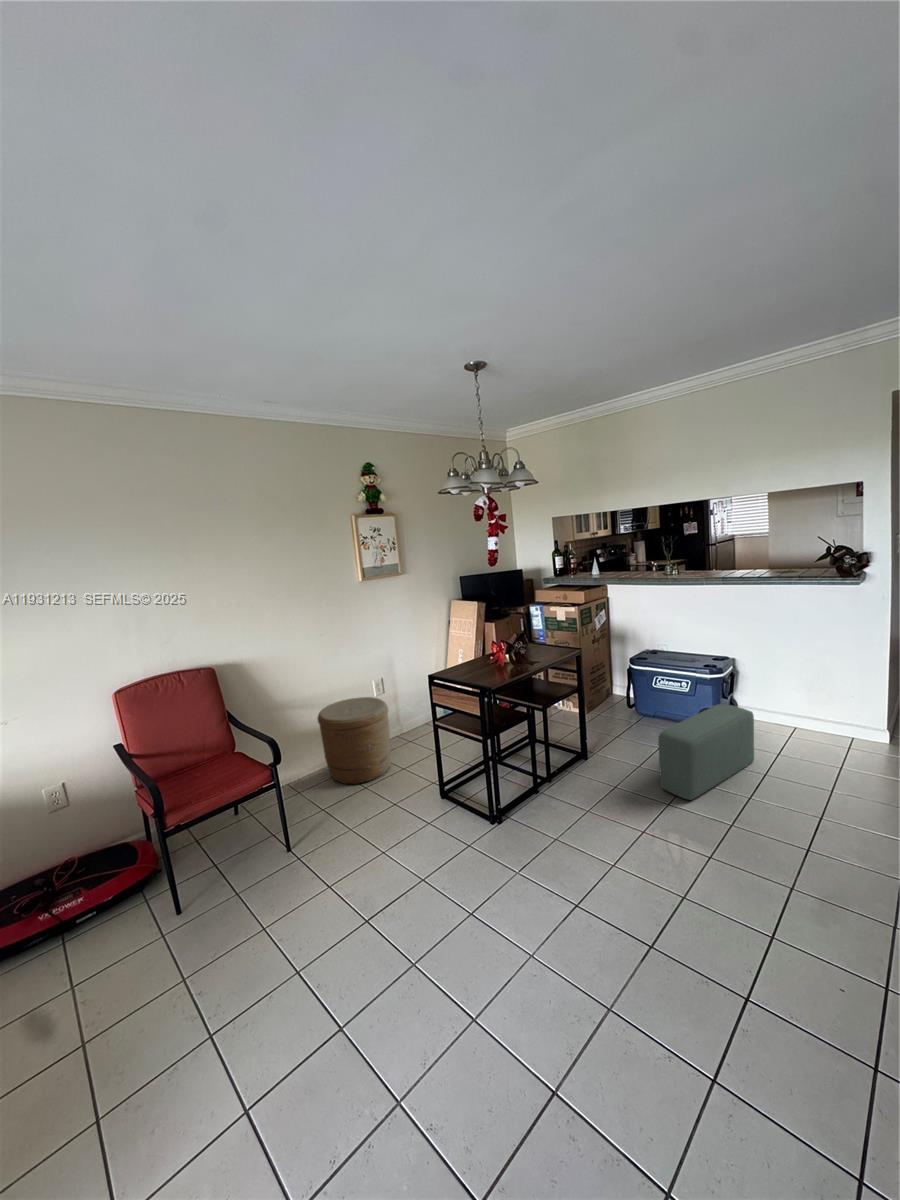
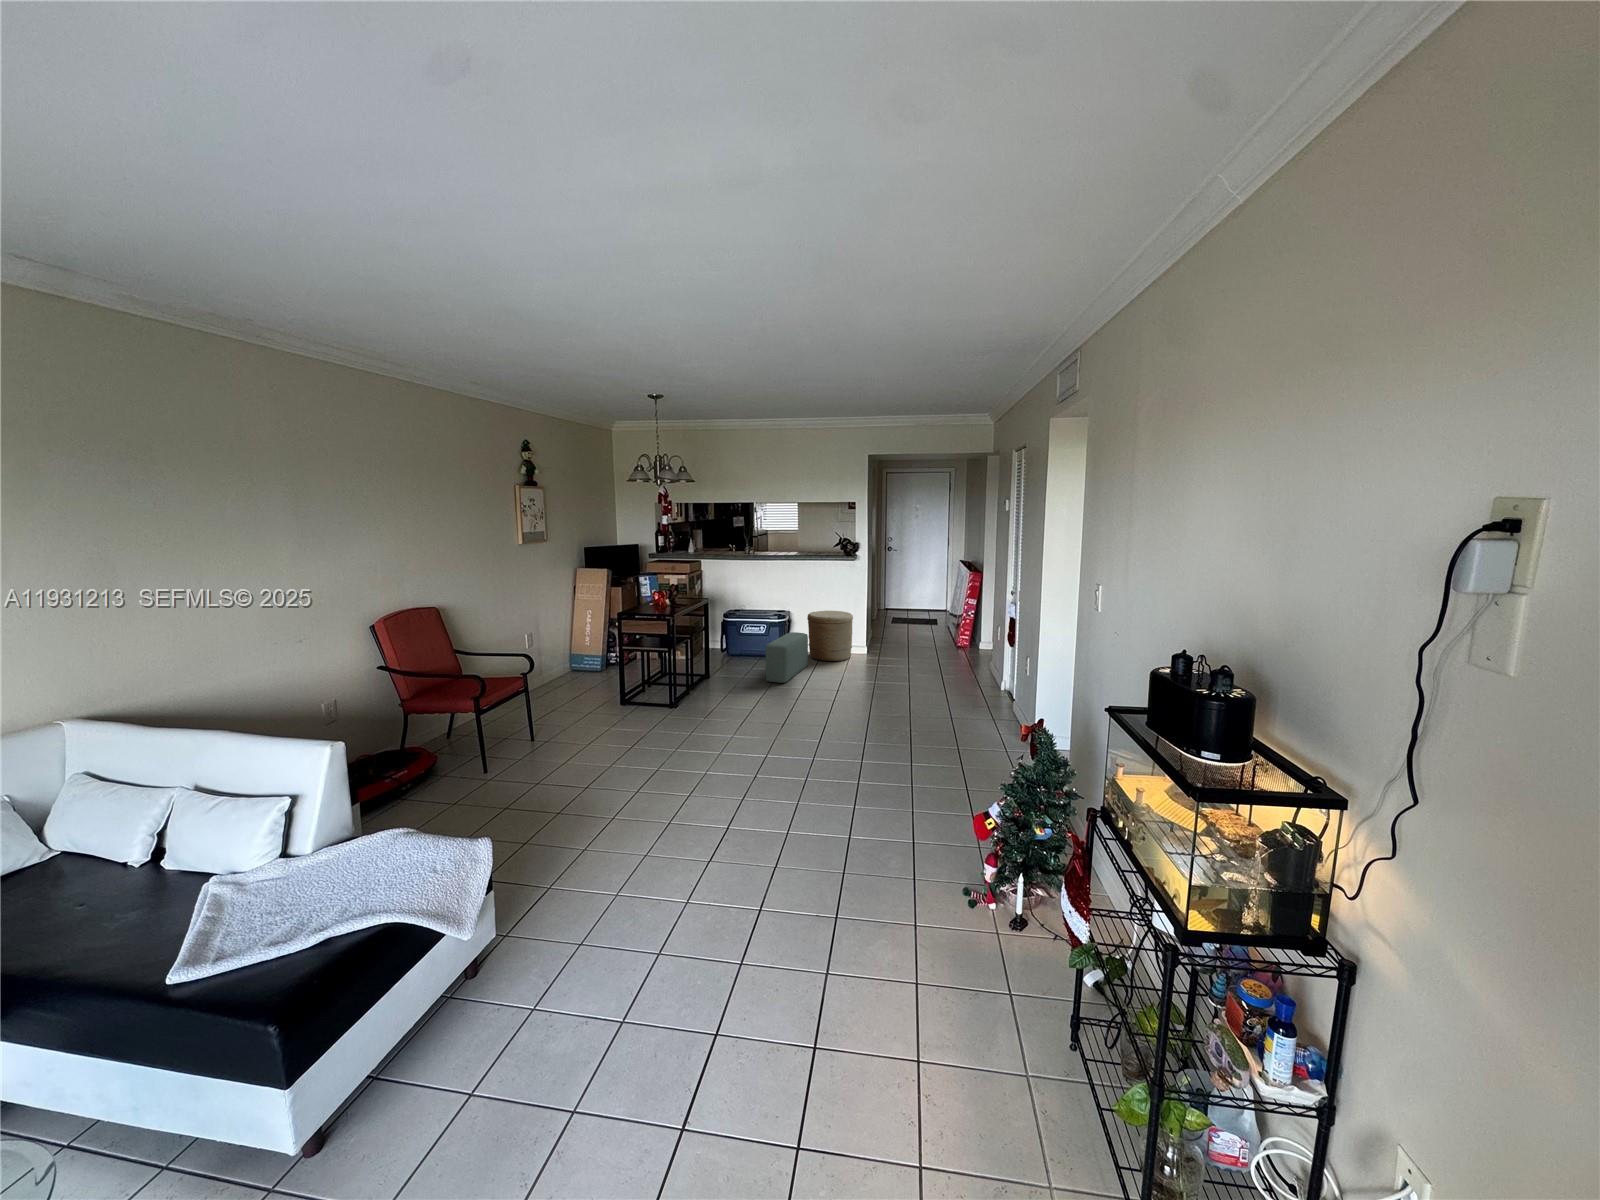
woven basket: present [317,697,391,784] -> present [807,611,853,661]

